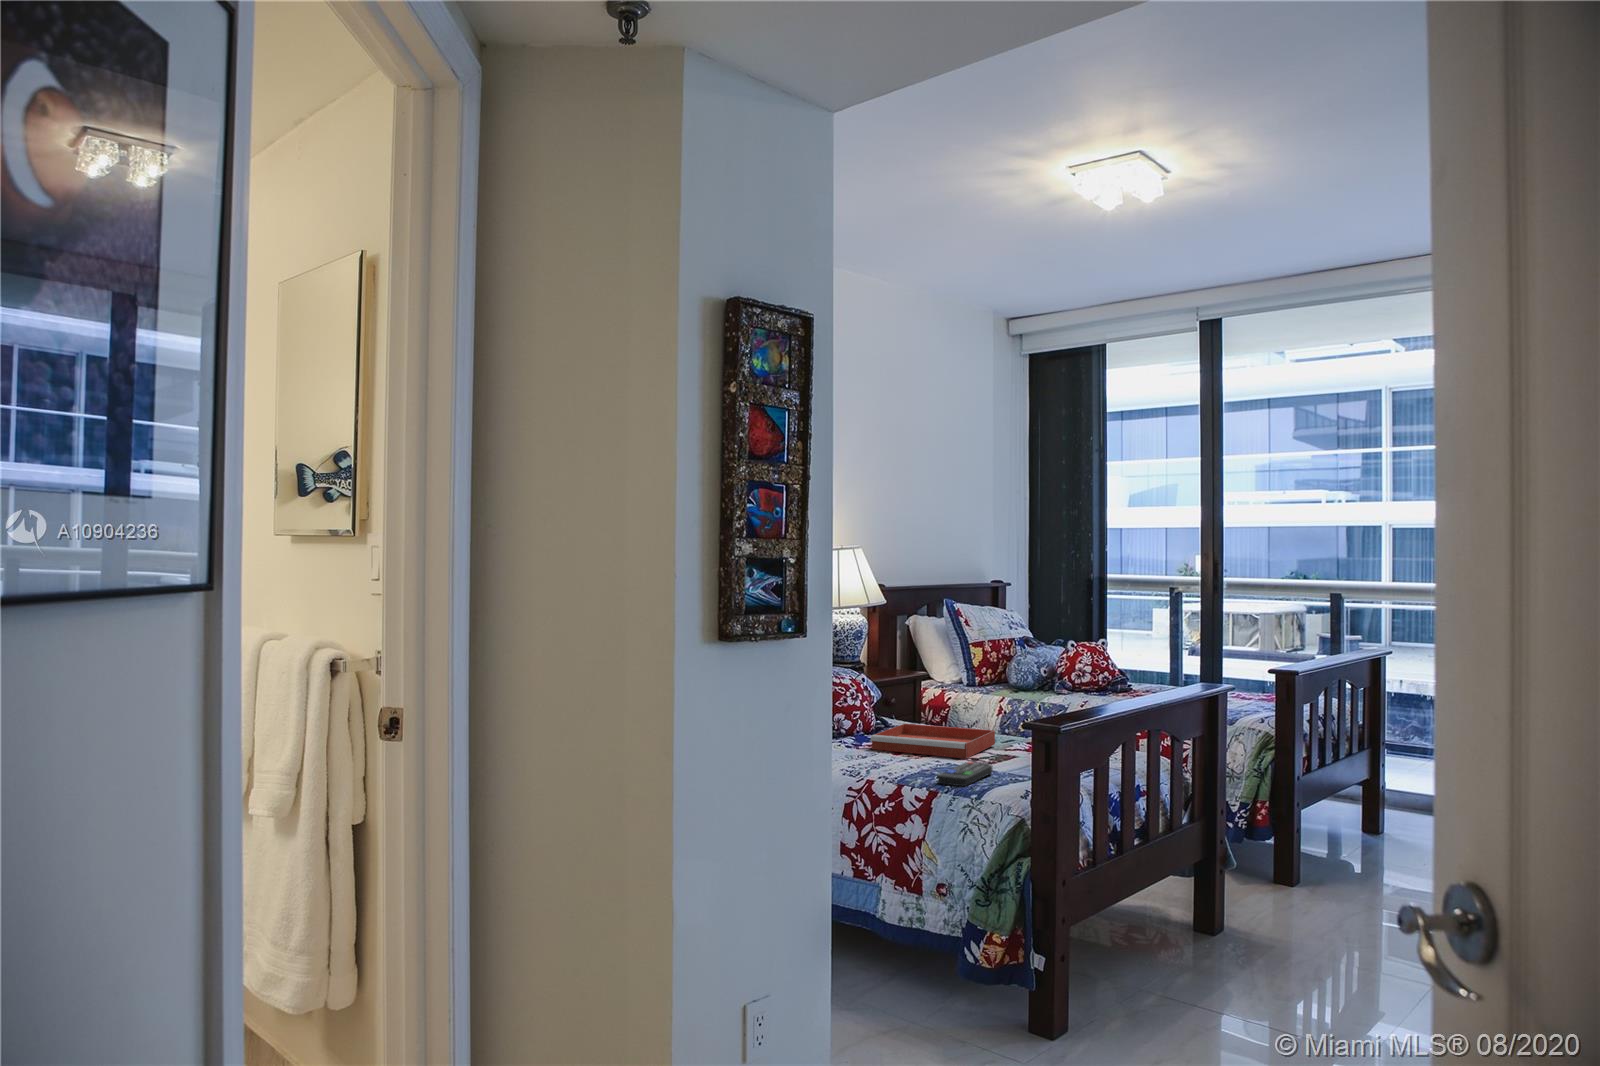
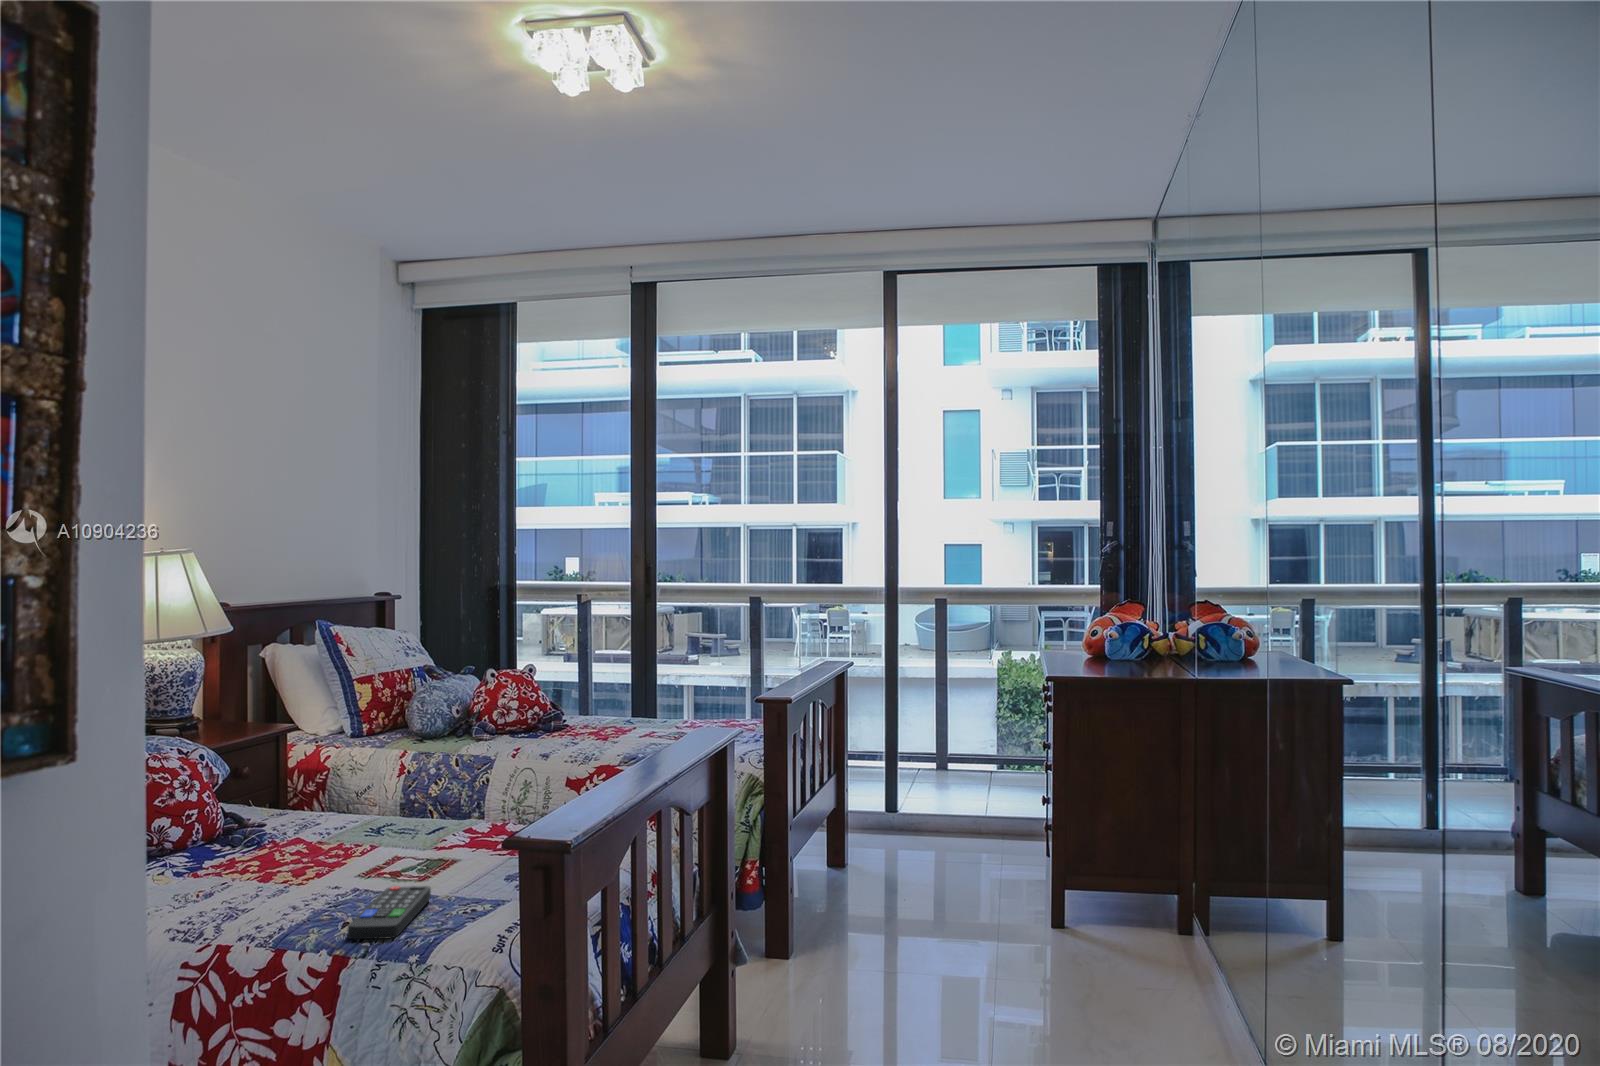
tray: present [871,724,995,758] -> none [217,817,416,876]

